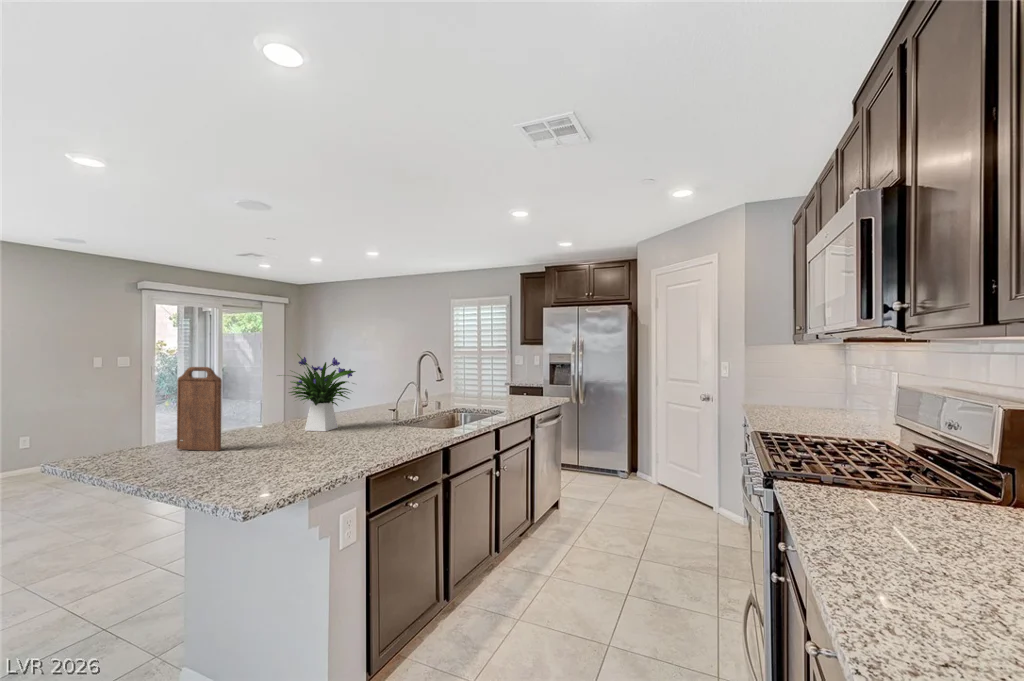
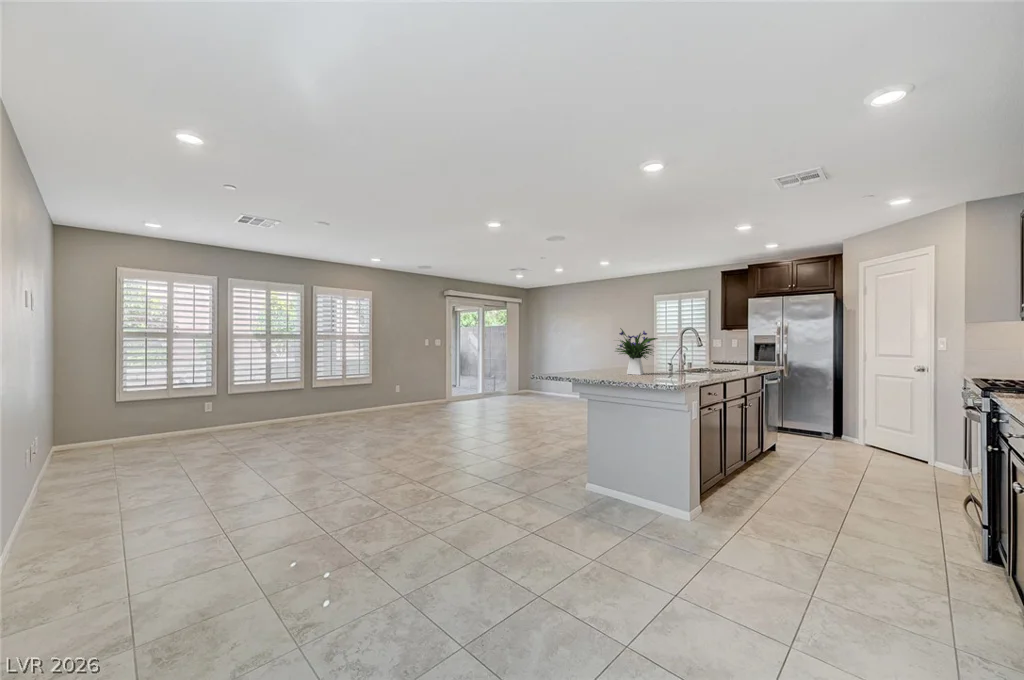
cutting board: present [177,367,222,451] -> none [577,333,603,378]

